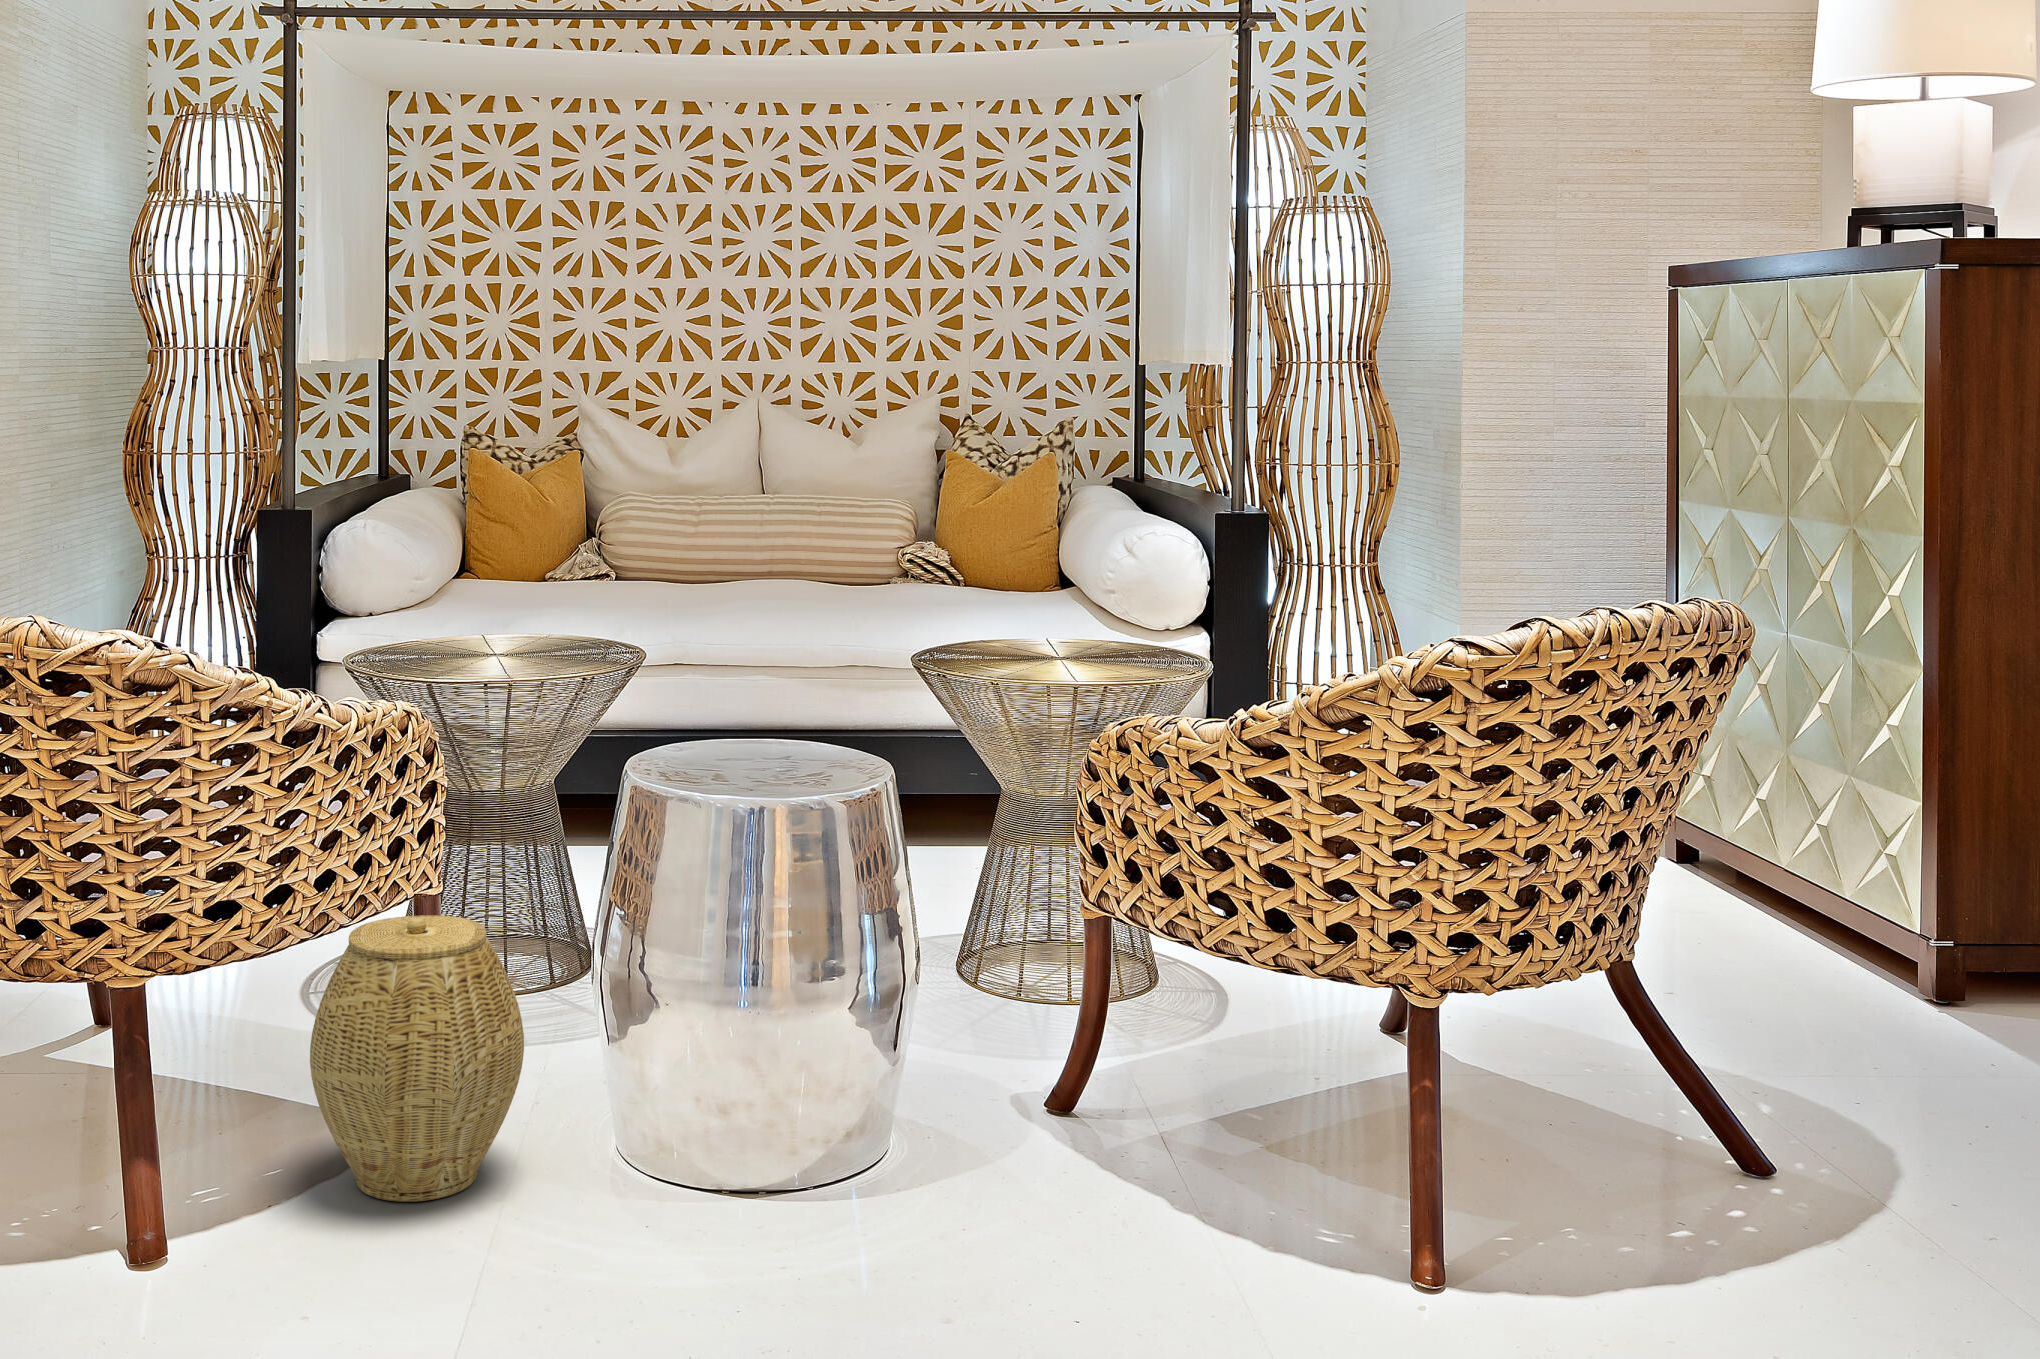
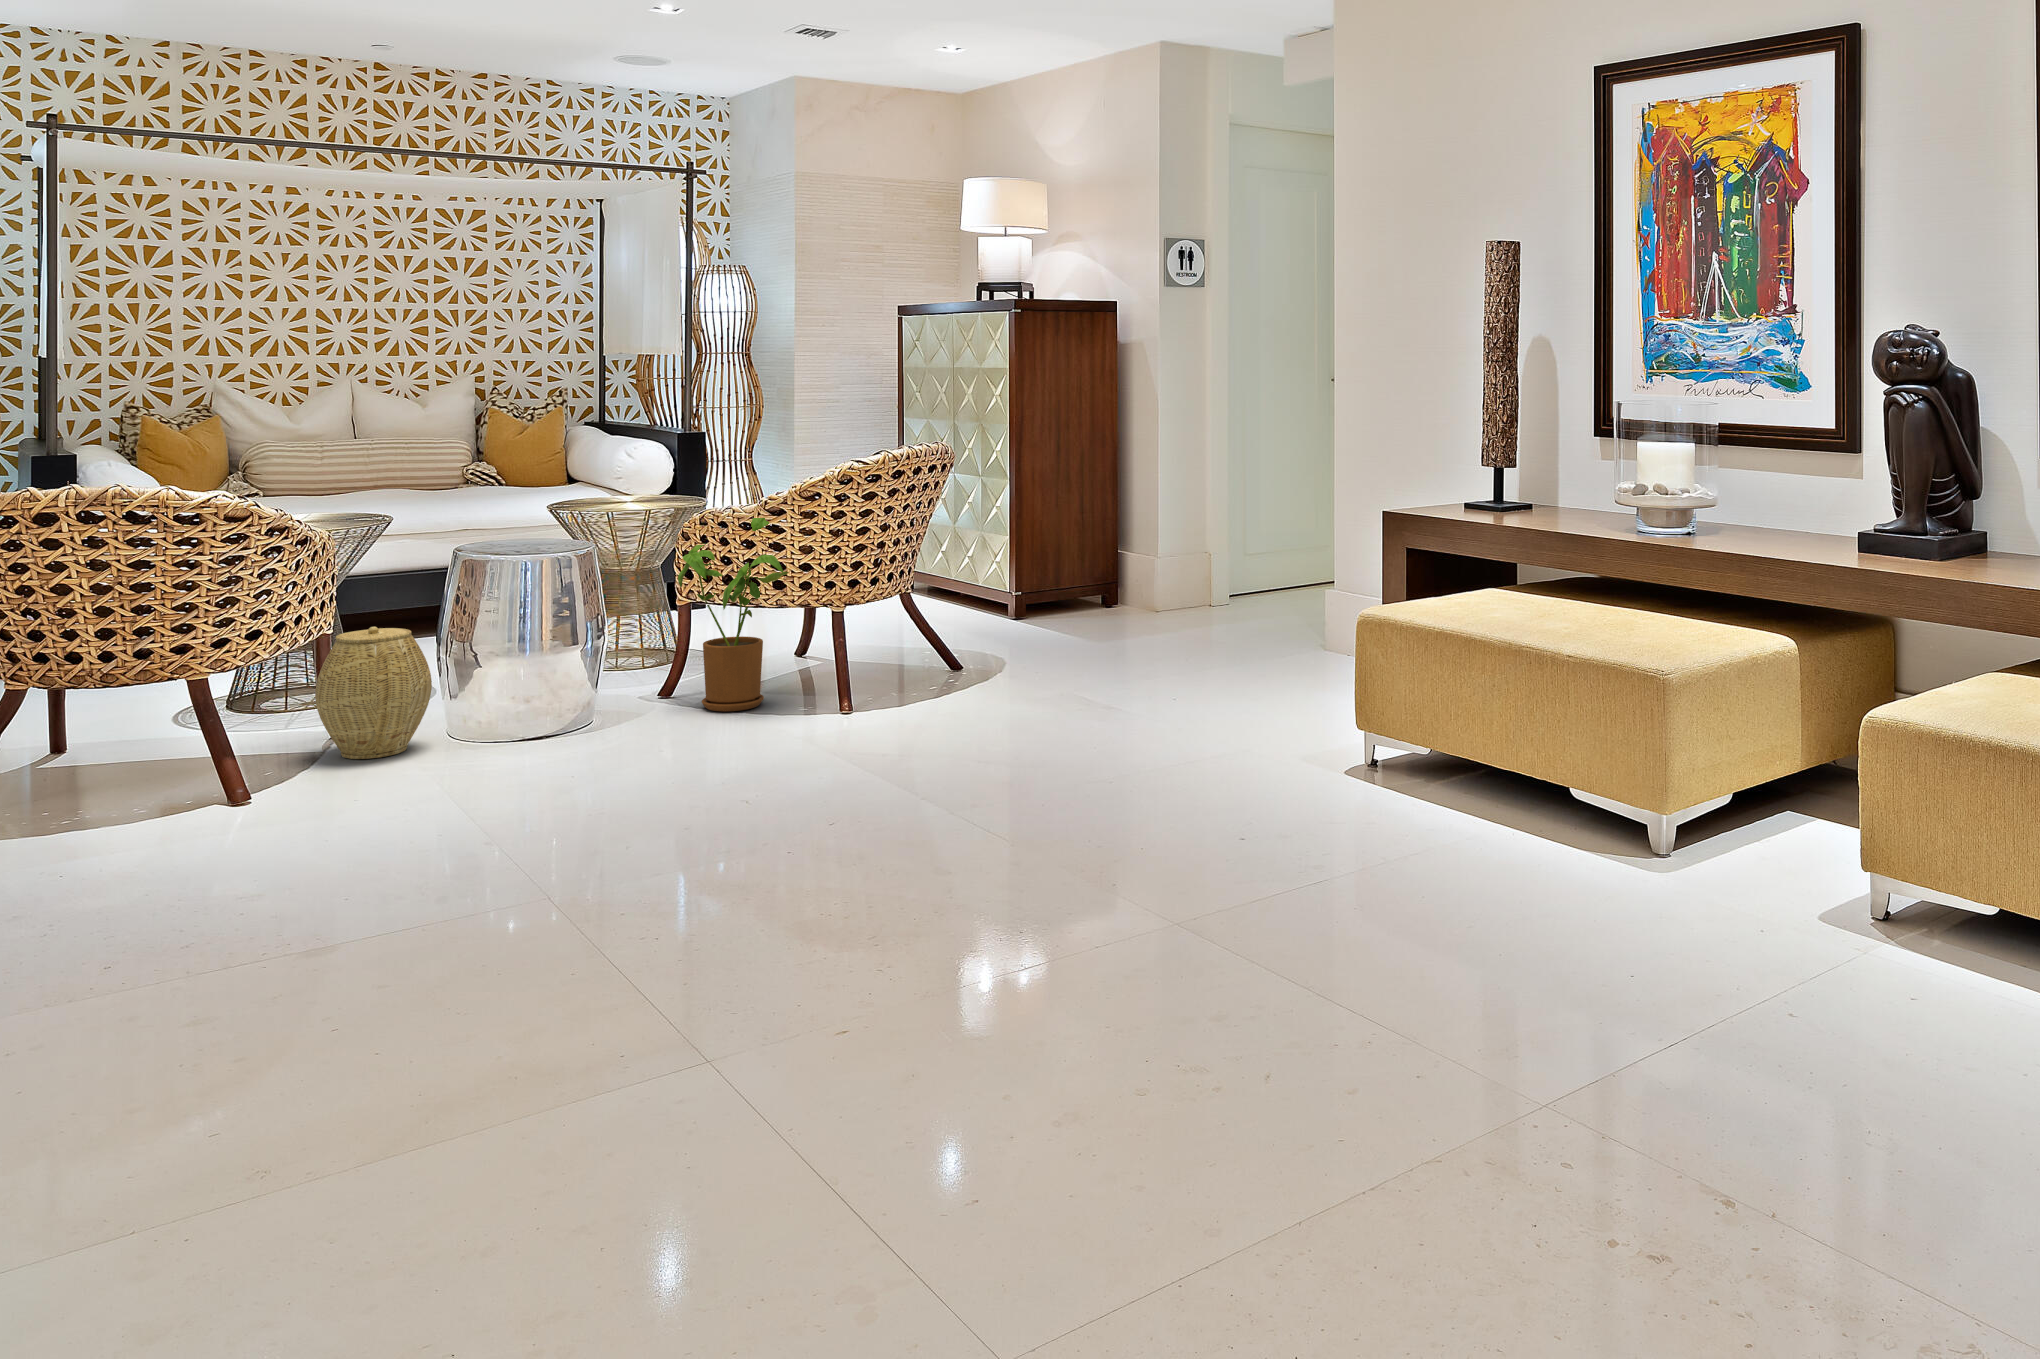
house plant: none [1049,746,1307,1225] -> present [678,518,789,712]

